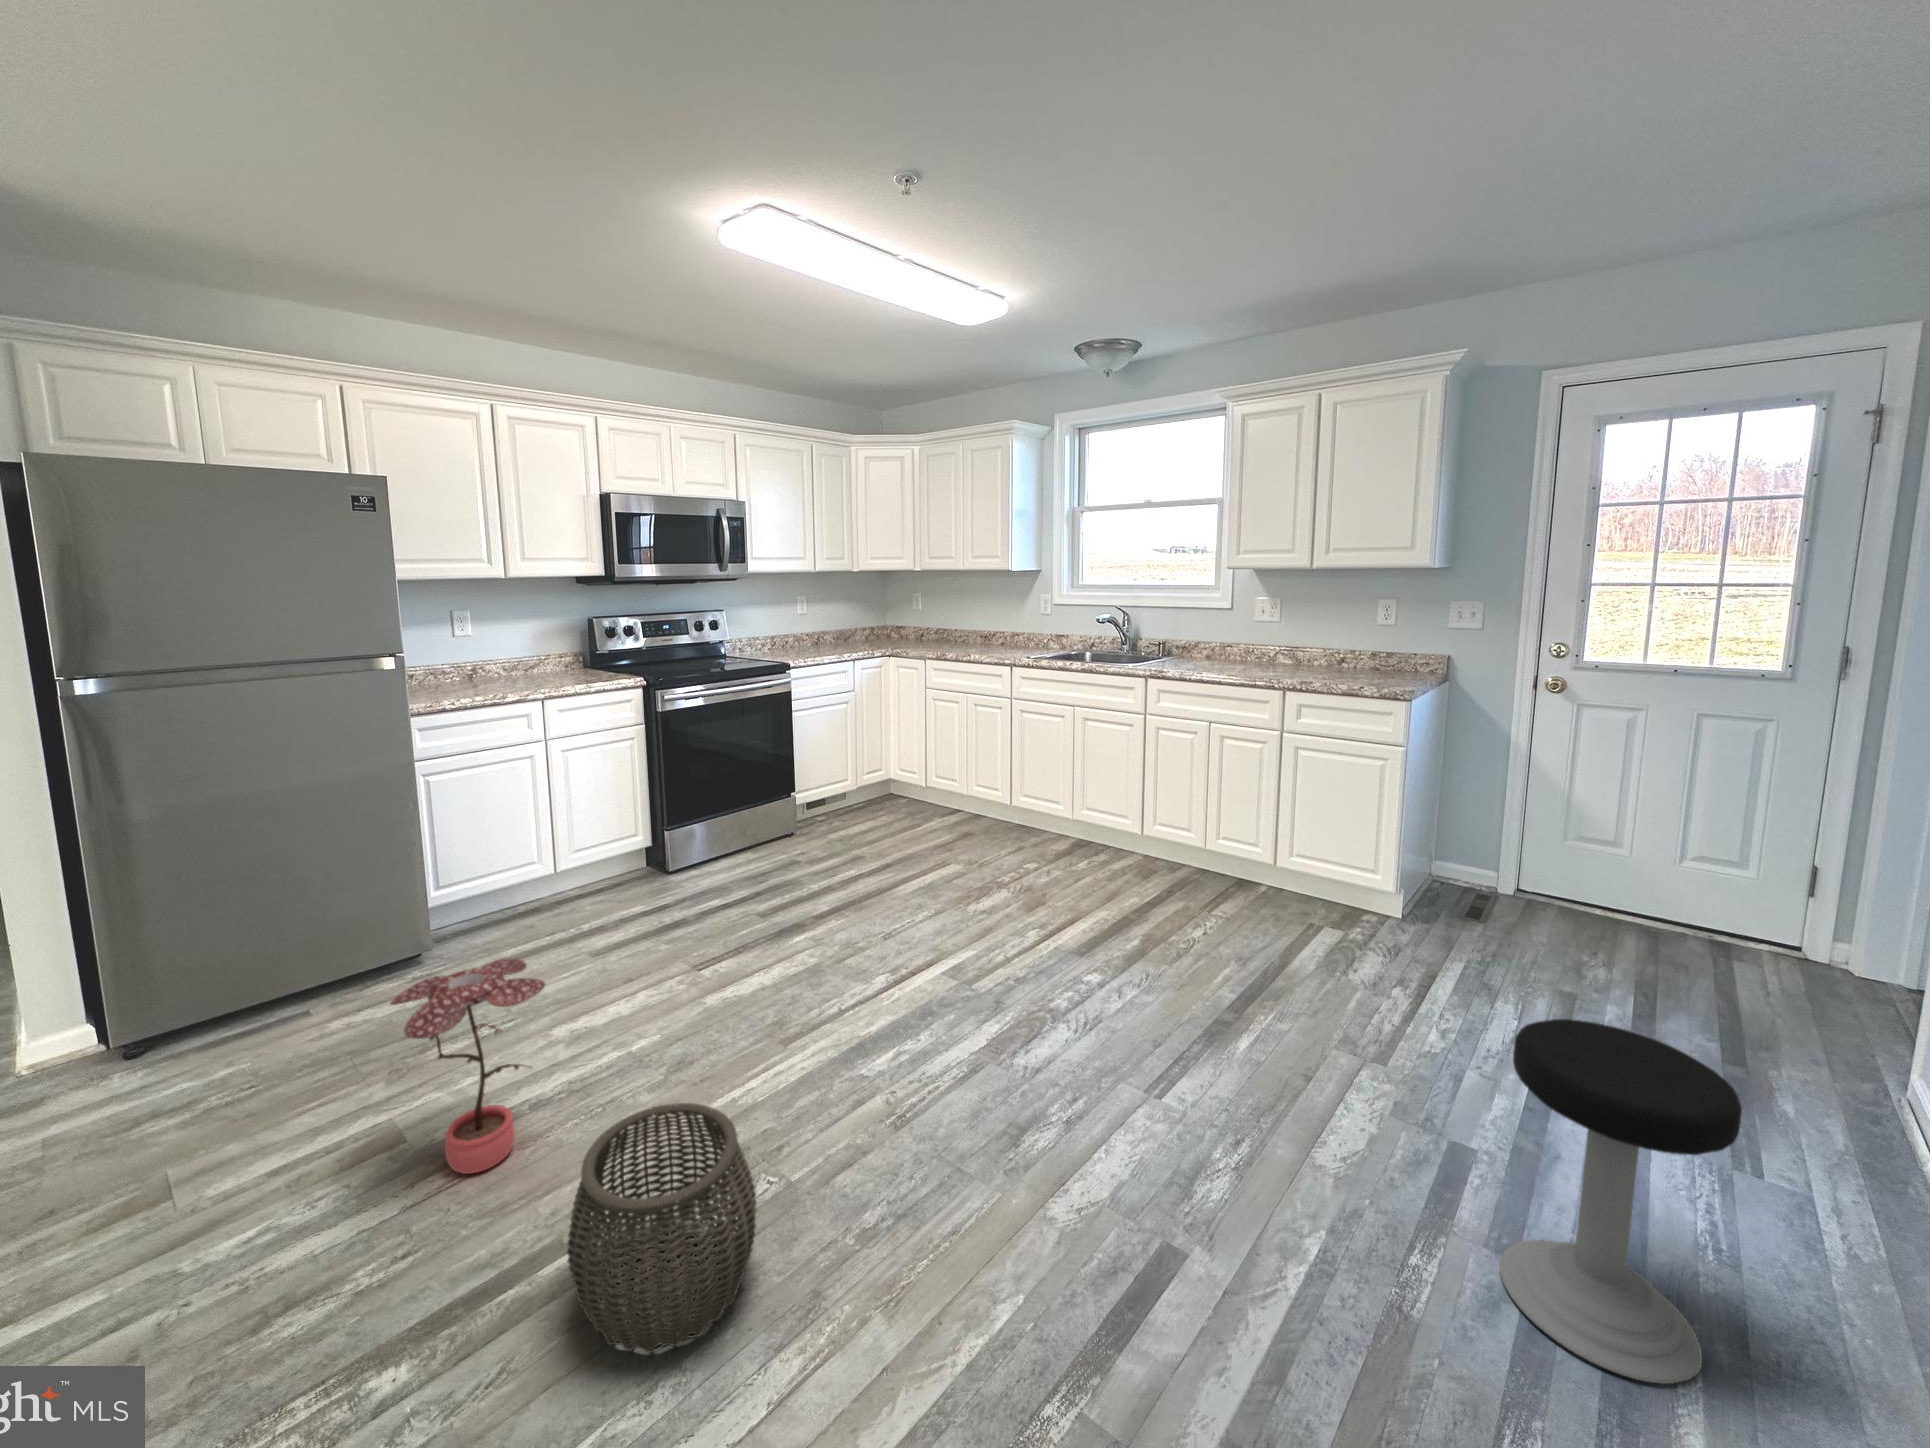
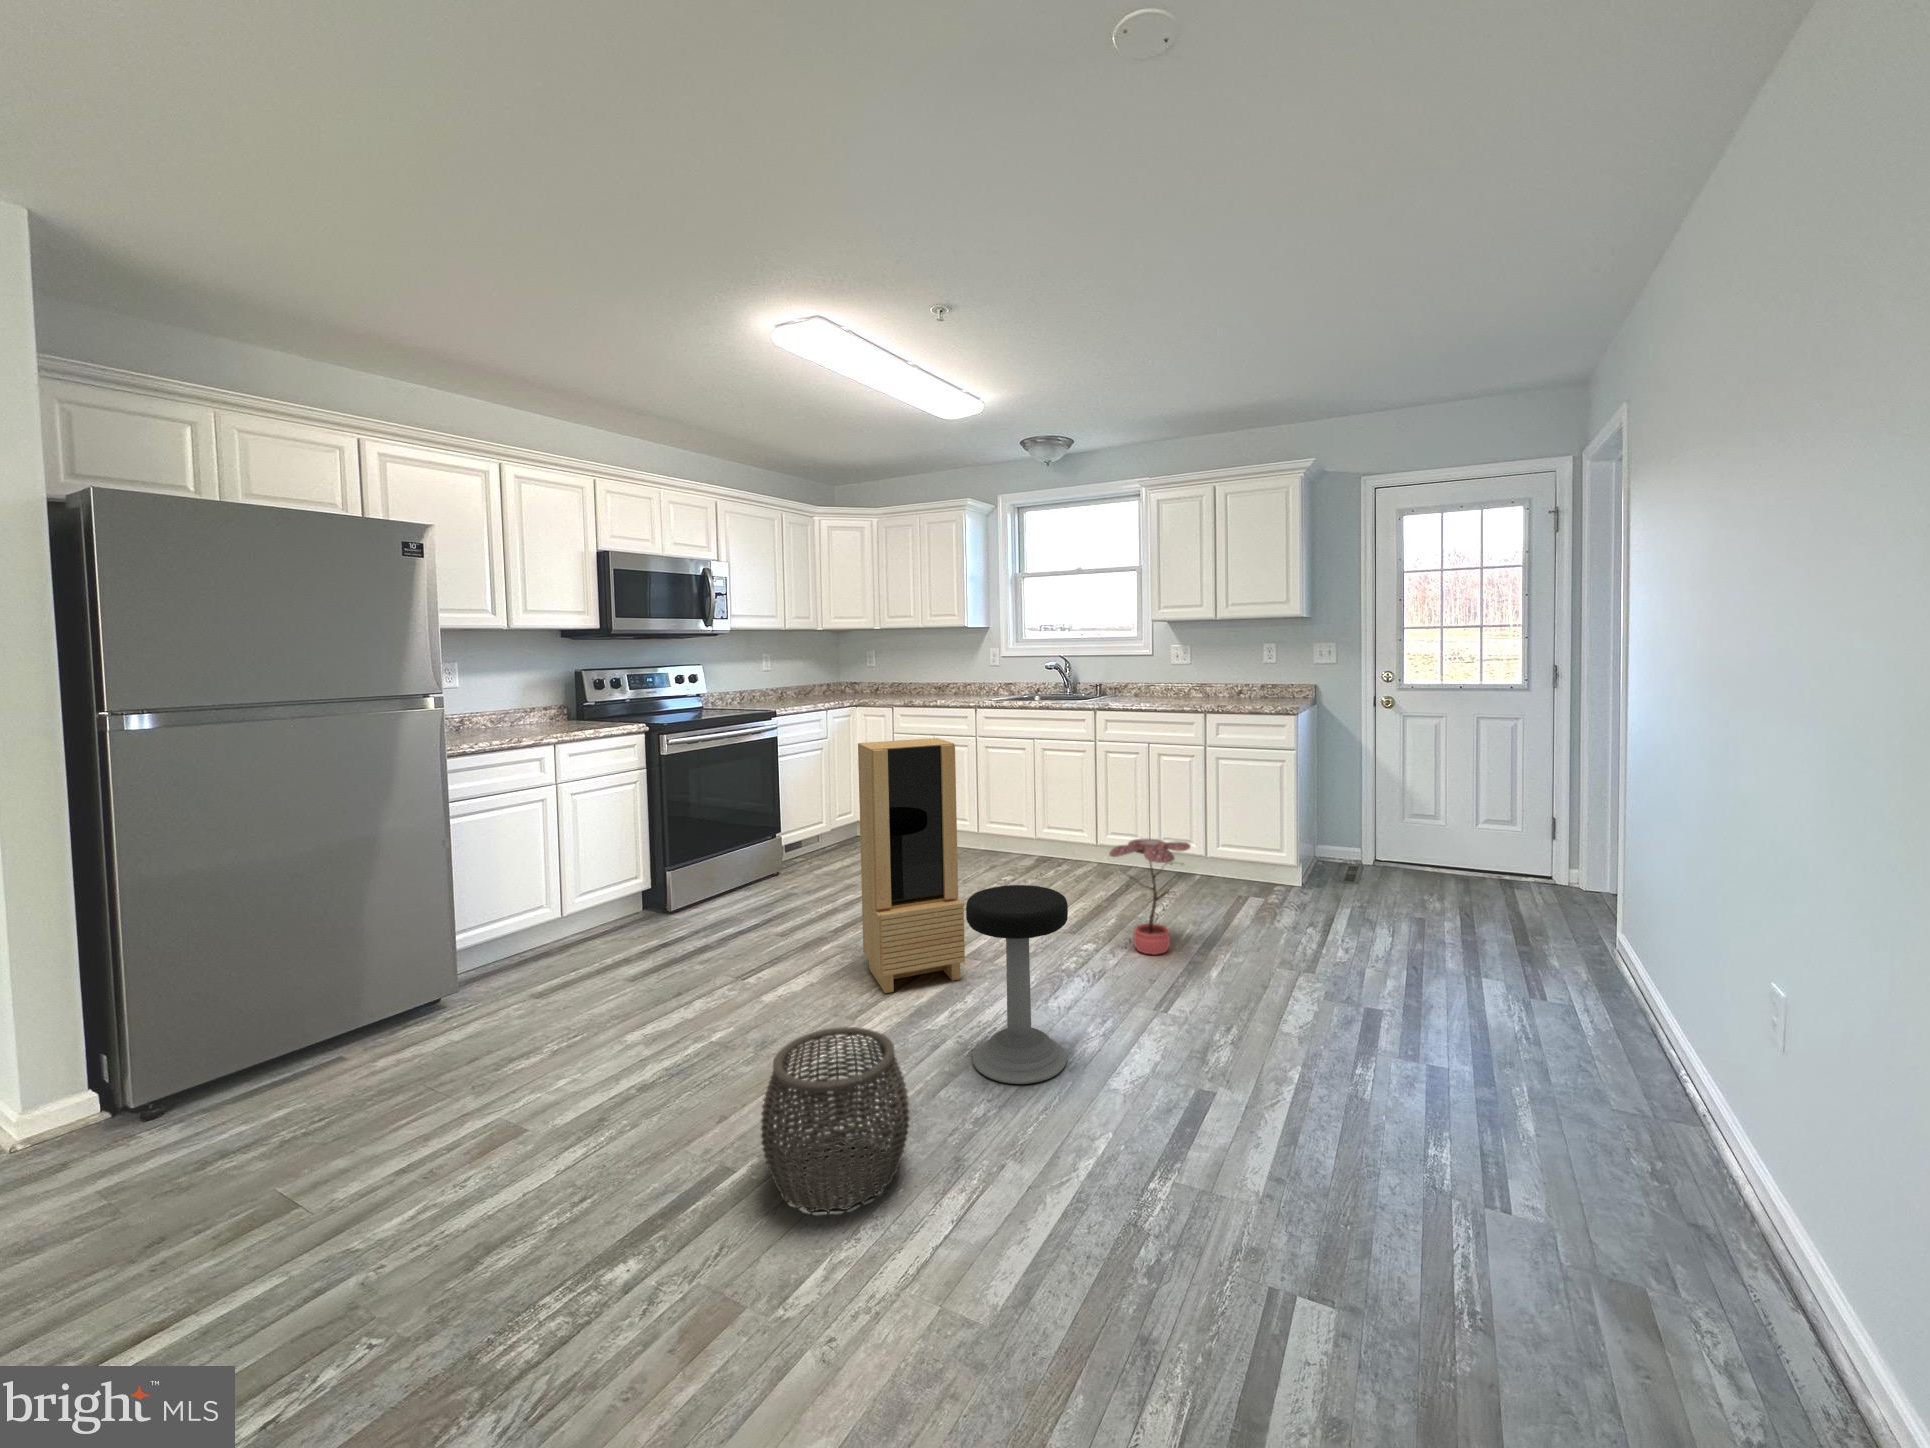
storage cabinet: none [821,718,930,1011] -> present [858,738,965,993]
potted plant: present [390,958,545,1174] -> present [1109,839,1190,955]
stool: present [1499,1019,1742,1384] -> present [966,885,1068,1084]

